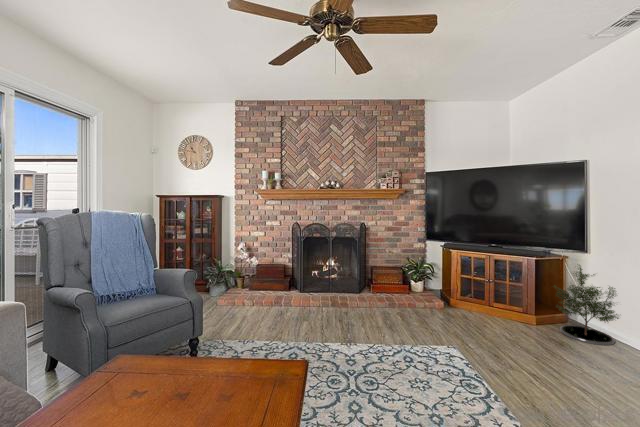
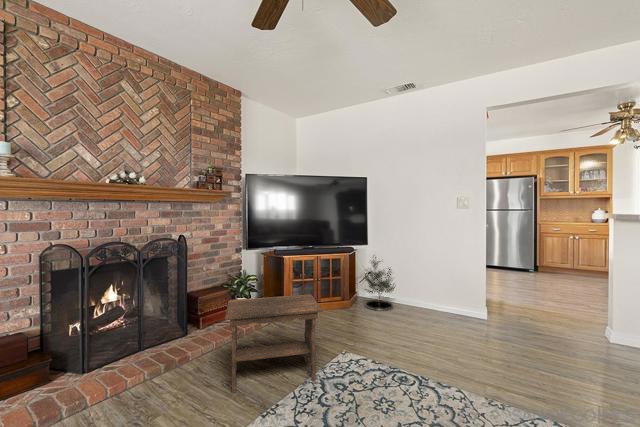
footstool: none [338,269,419,350] -> present [225,294,322,393]

